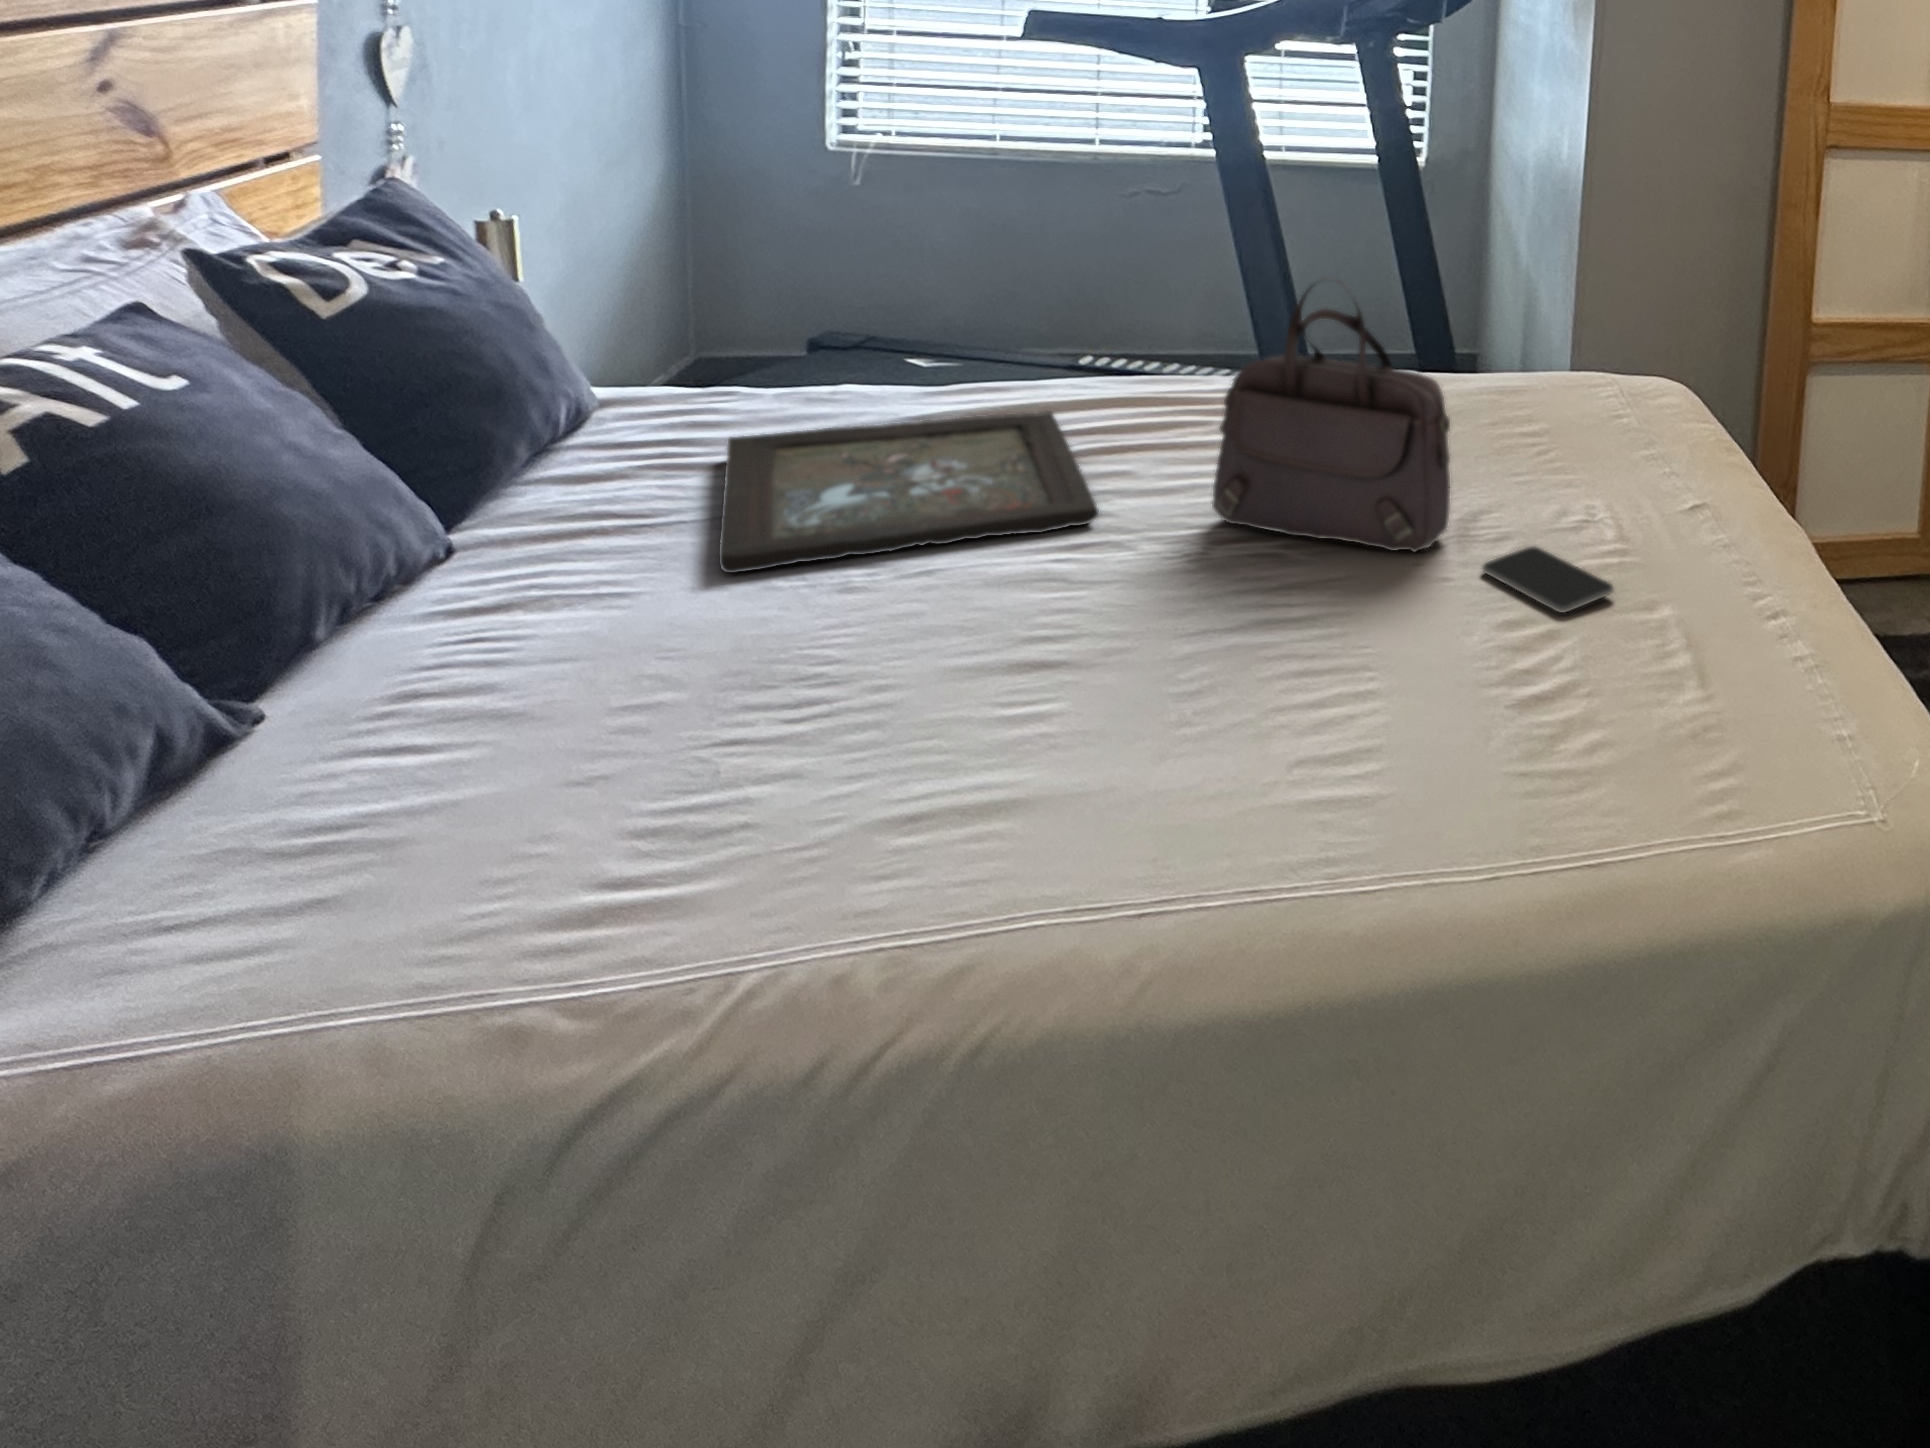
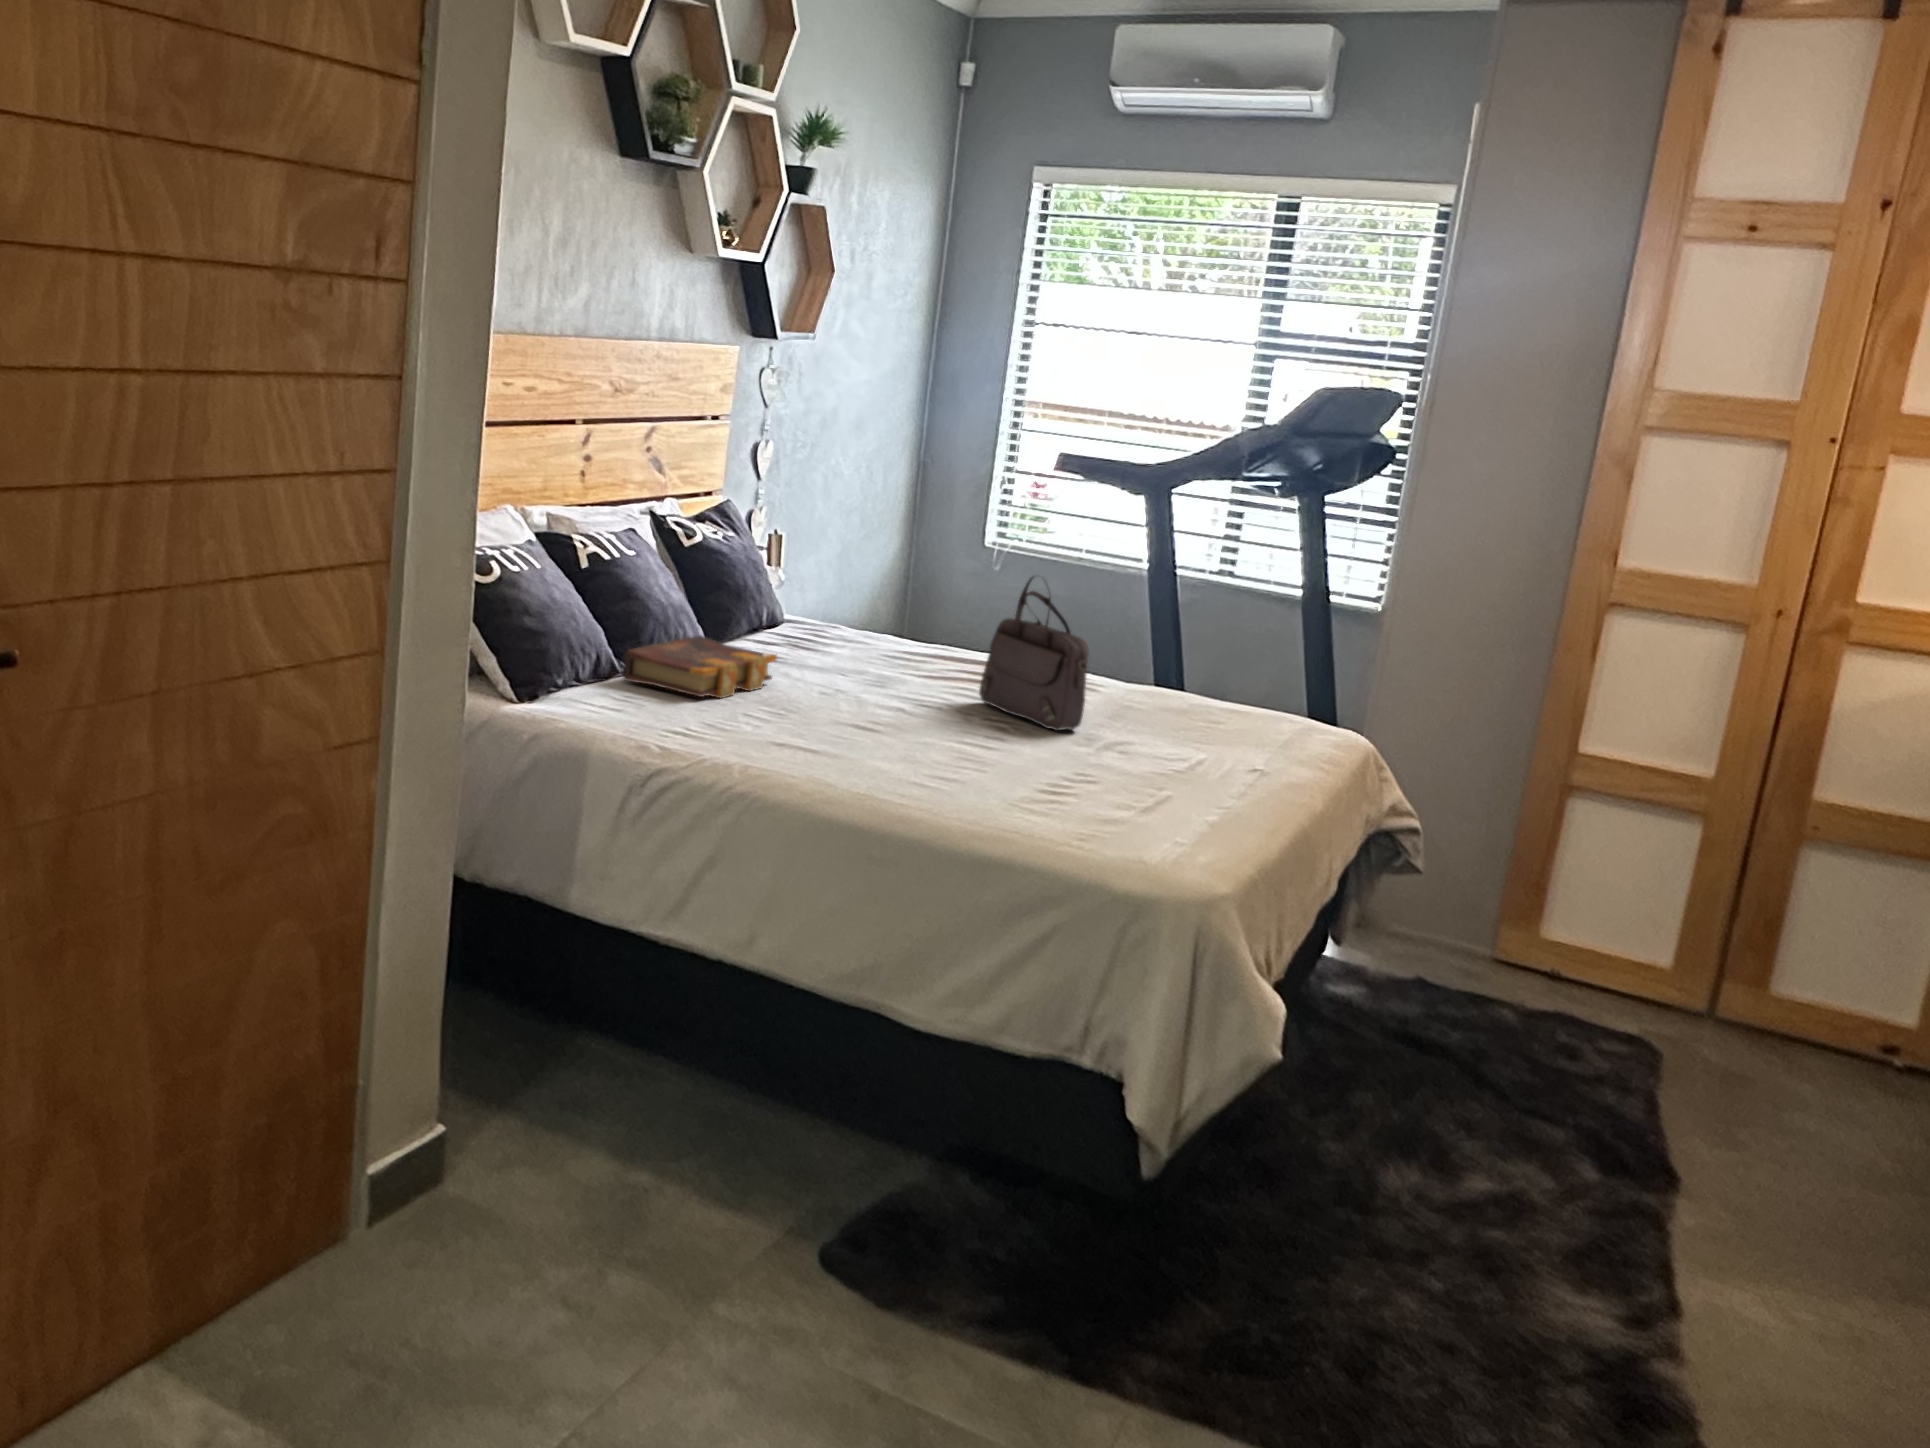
tray: present [719,411,1099,573] -> none [779,631,953,689]
smartphone: present [1482,546,1614,613] -> none [1077,739,1131,763]
book: none [264,572,753,818] -> present [622,636,777,698]

